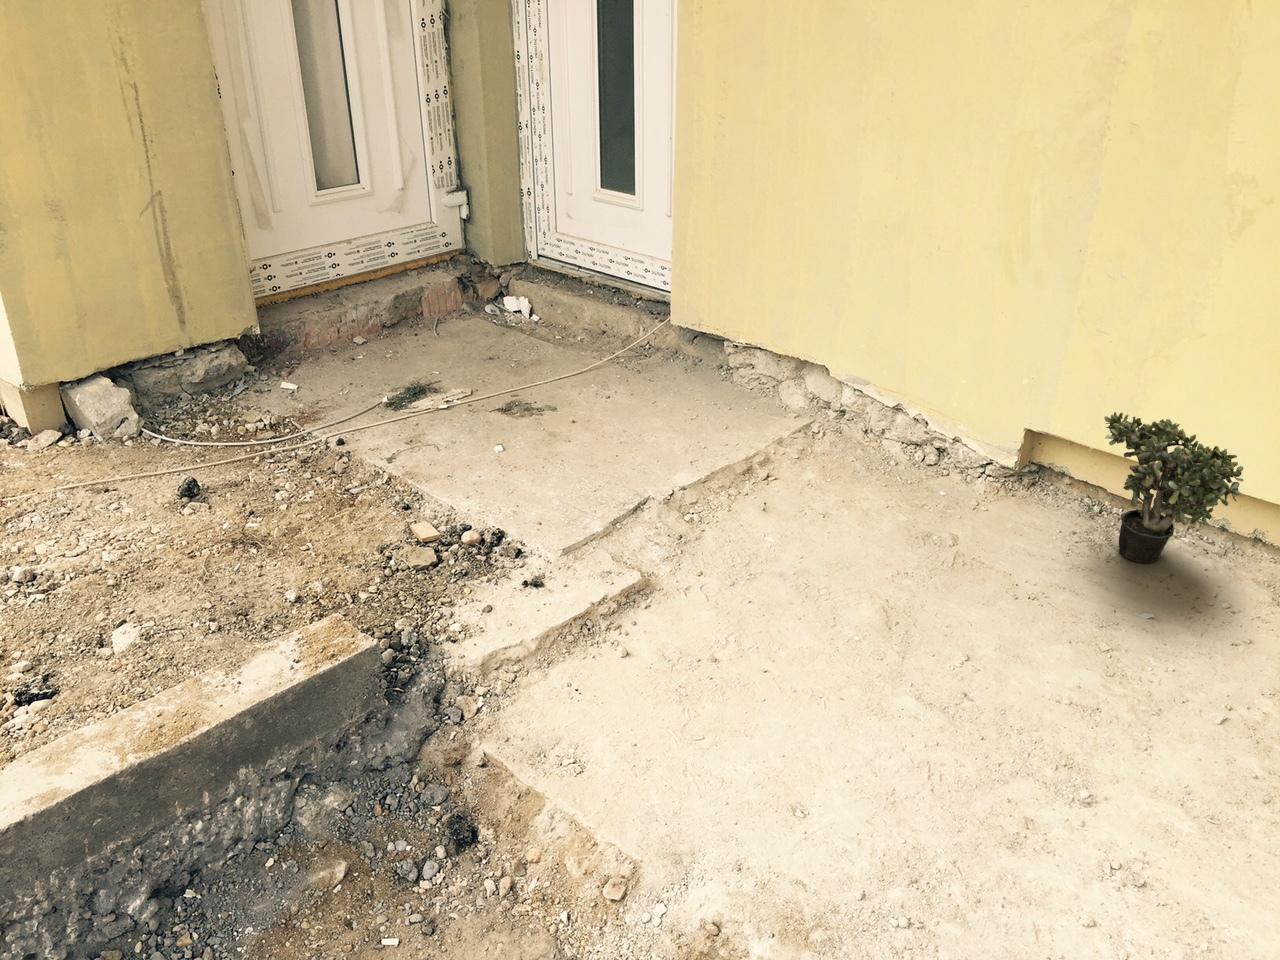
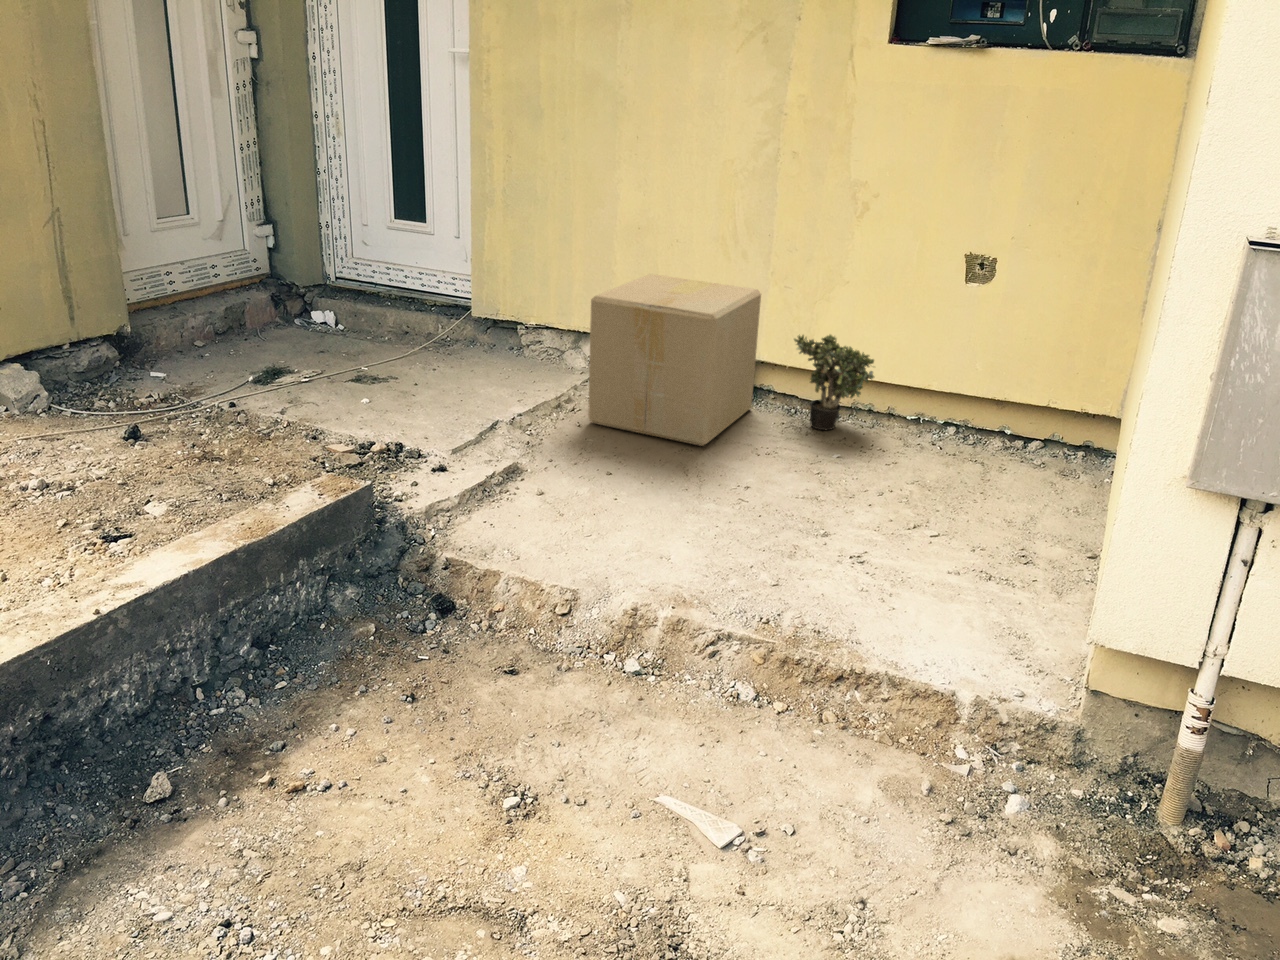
cardboard box: none [776,292,1060,577] -> present [588,274,761,446]

